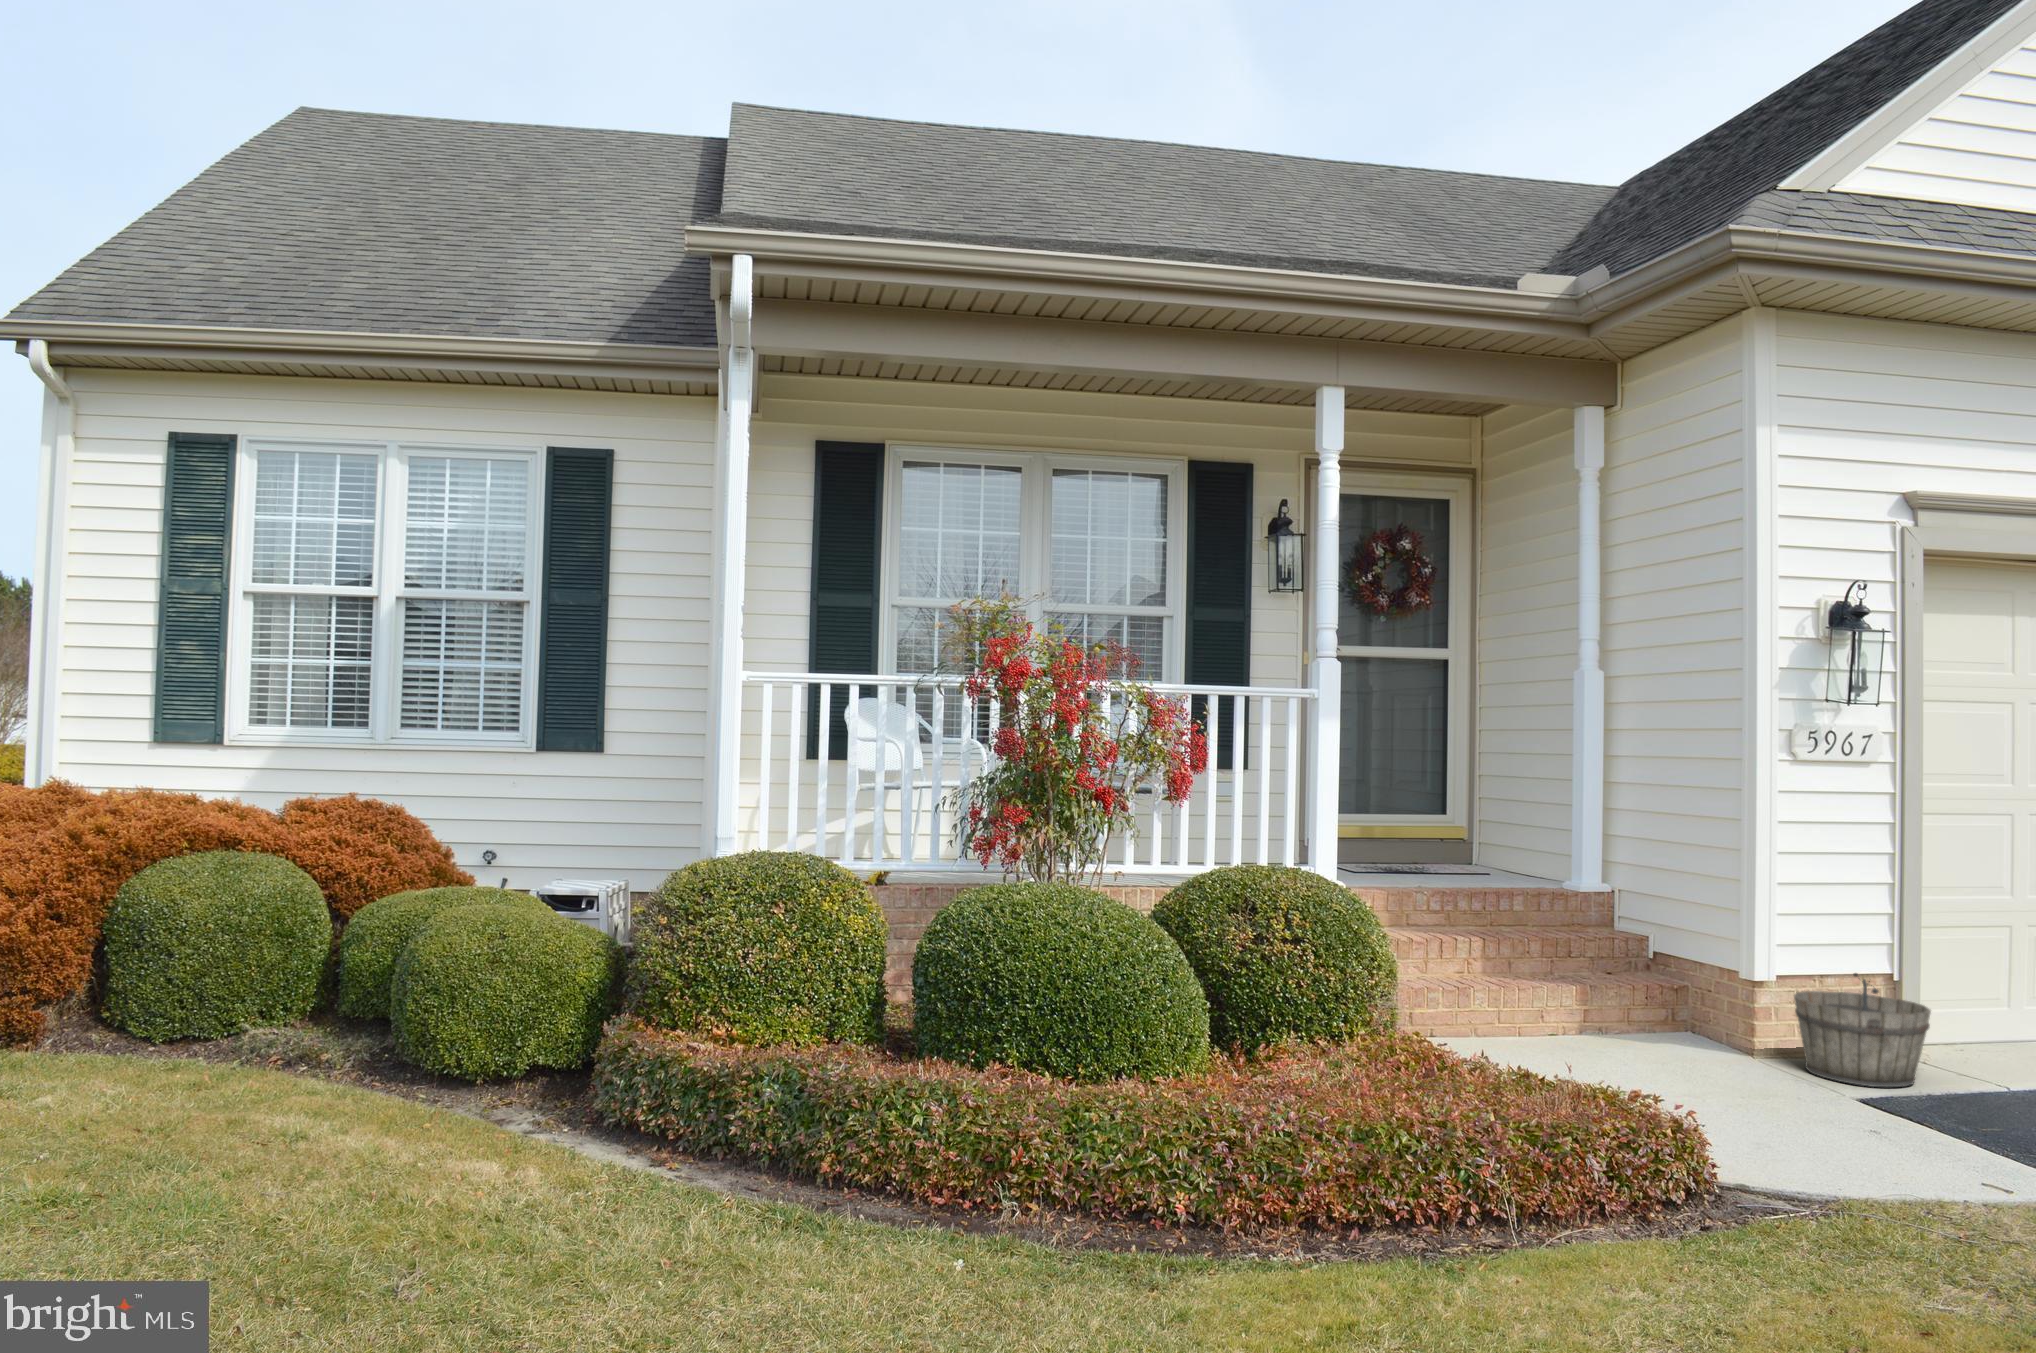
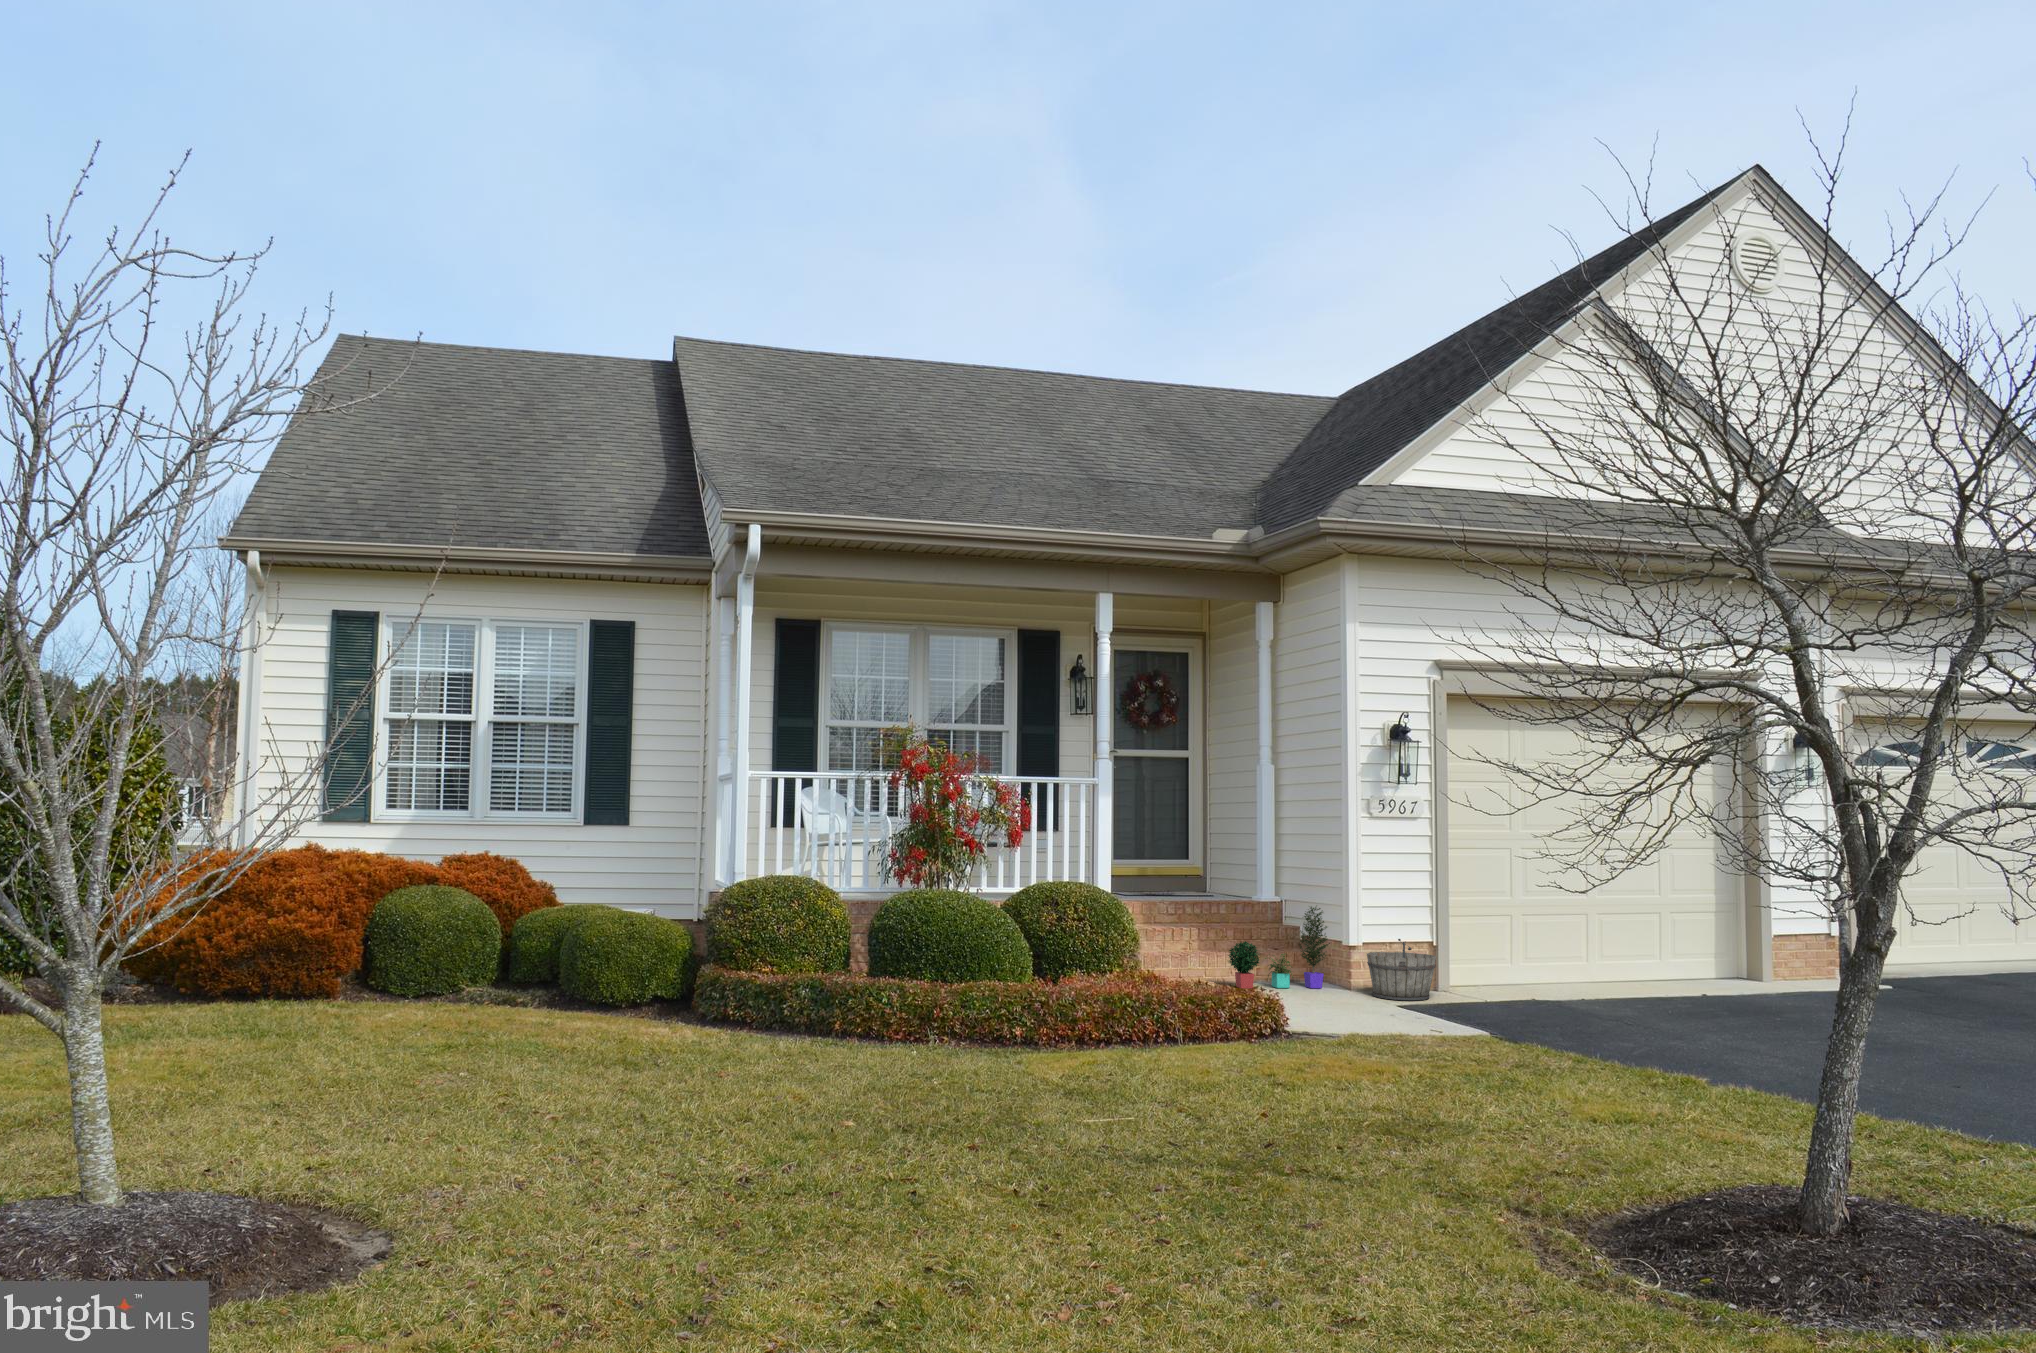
potted plant: none [1540,907,1722,1049] -> present [1228,906,1330,988]

